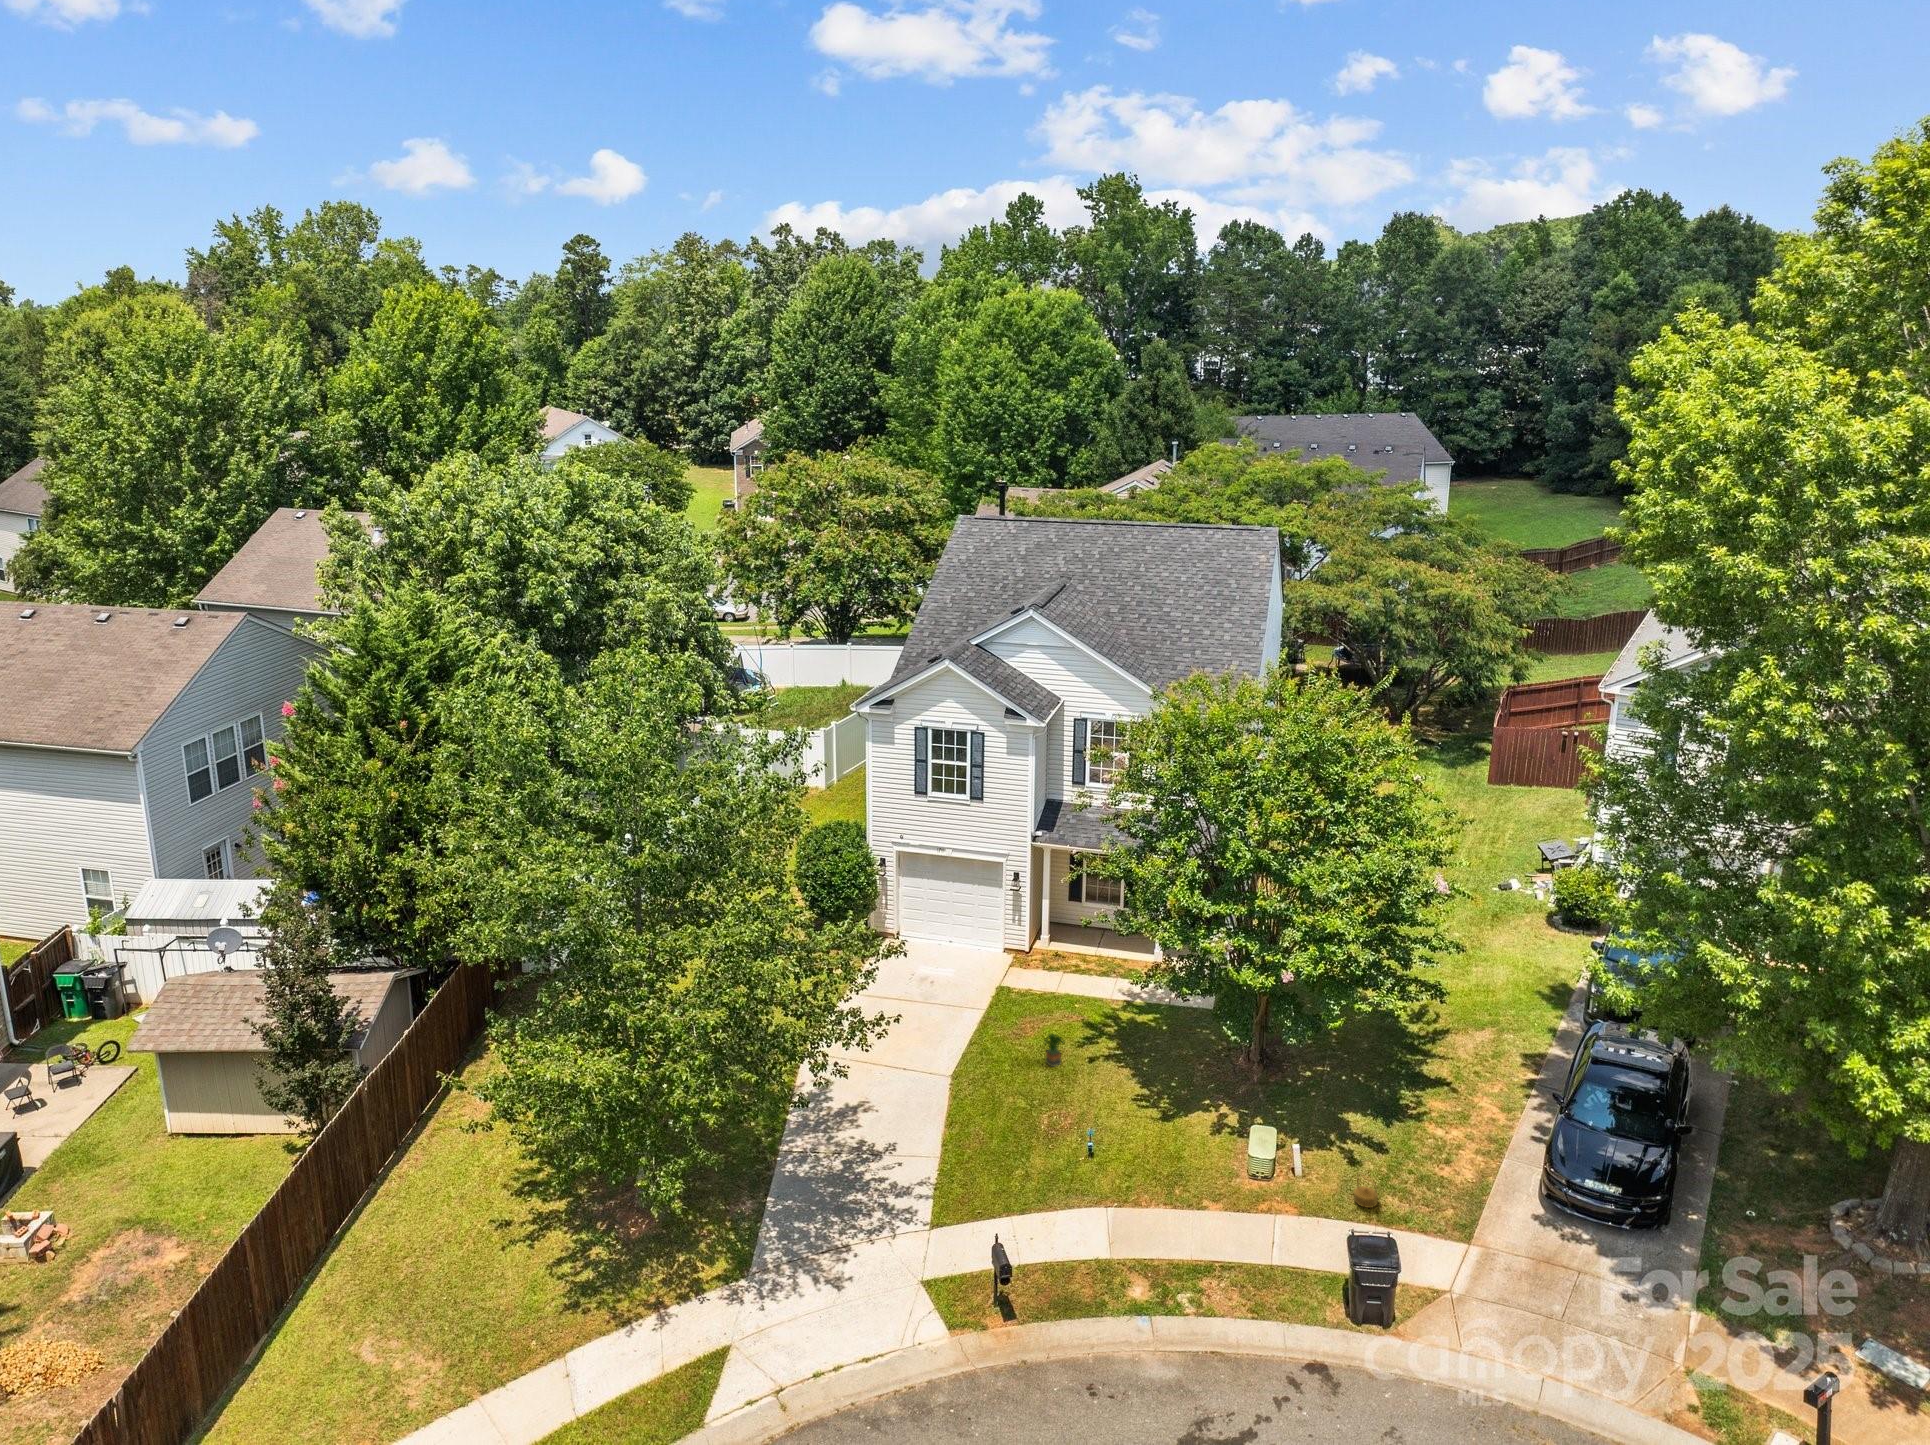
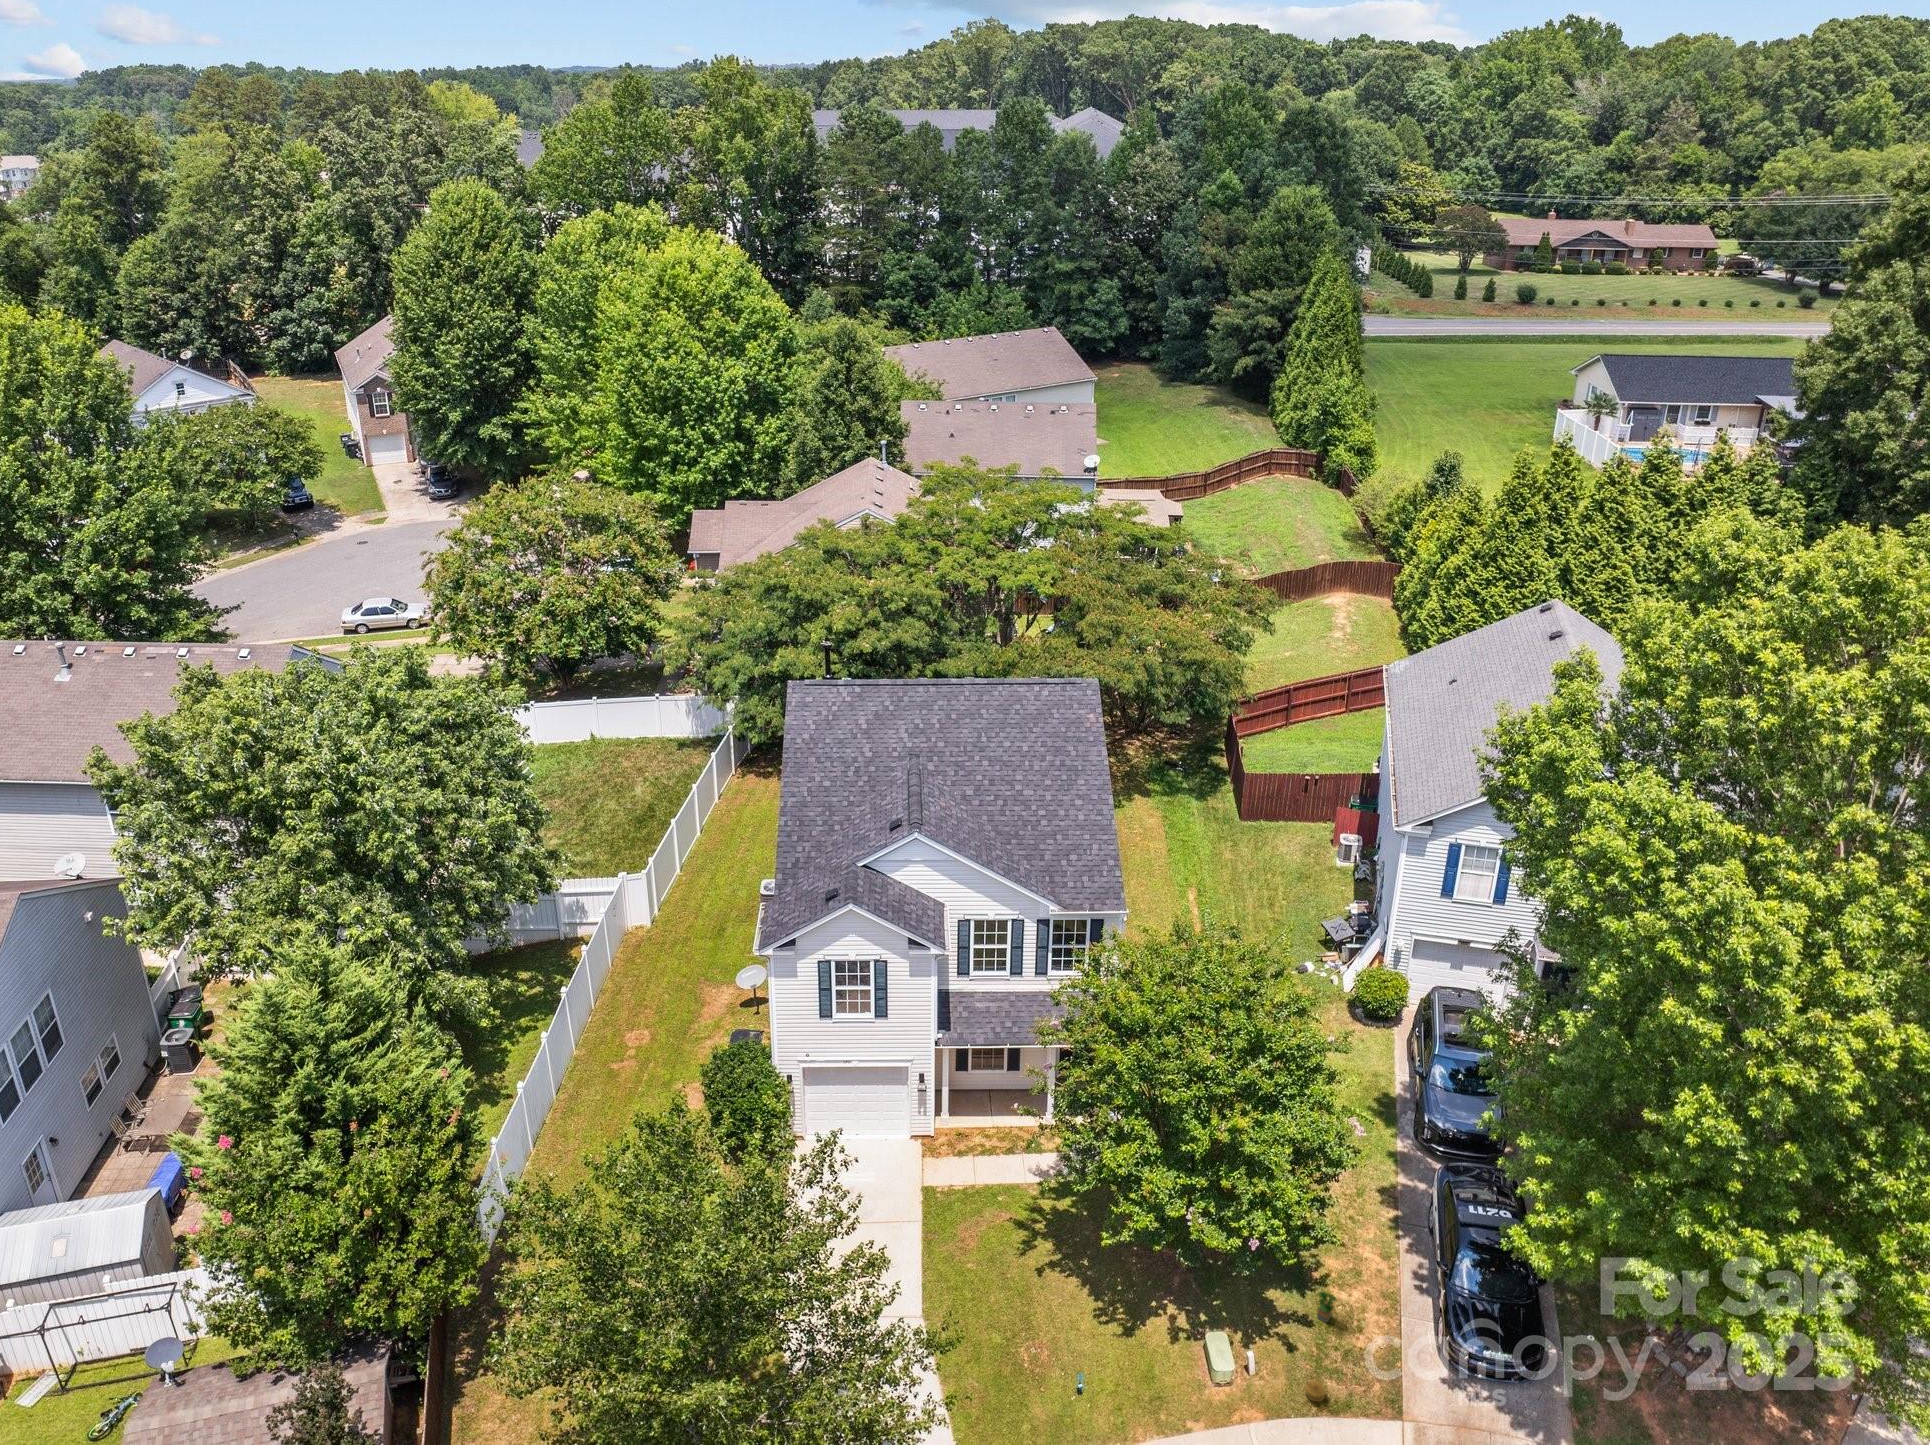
potted tree: present [1045,1034,1063,1067] -> present [1317,1292,1336,1323]

